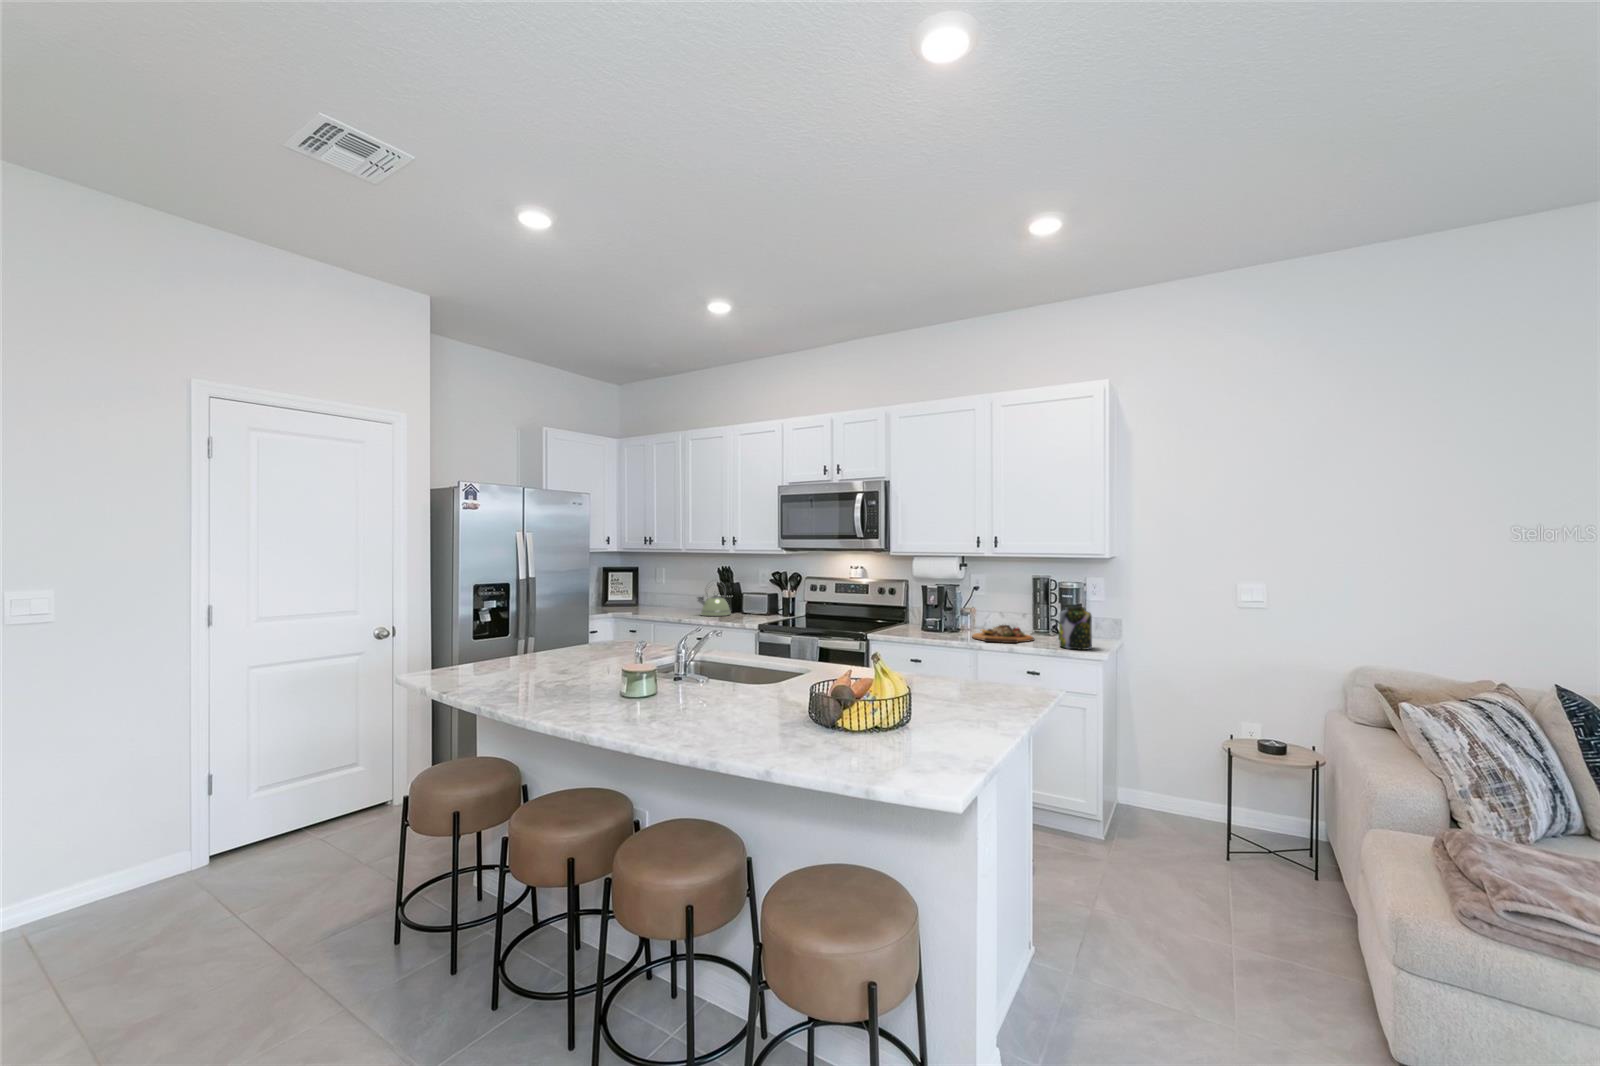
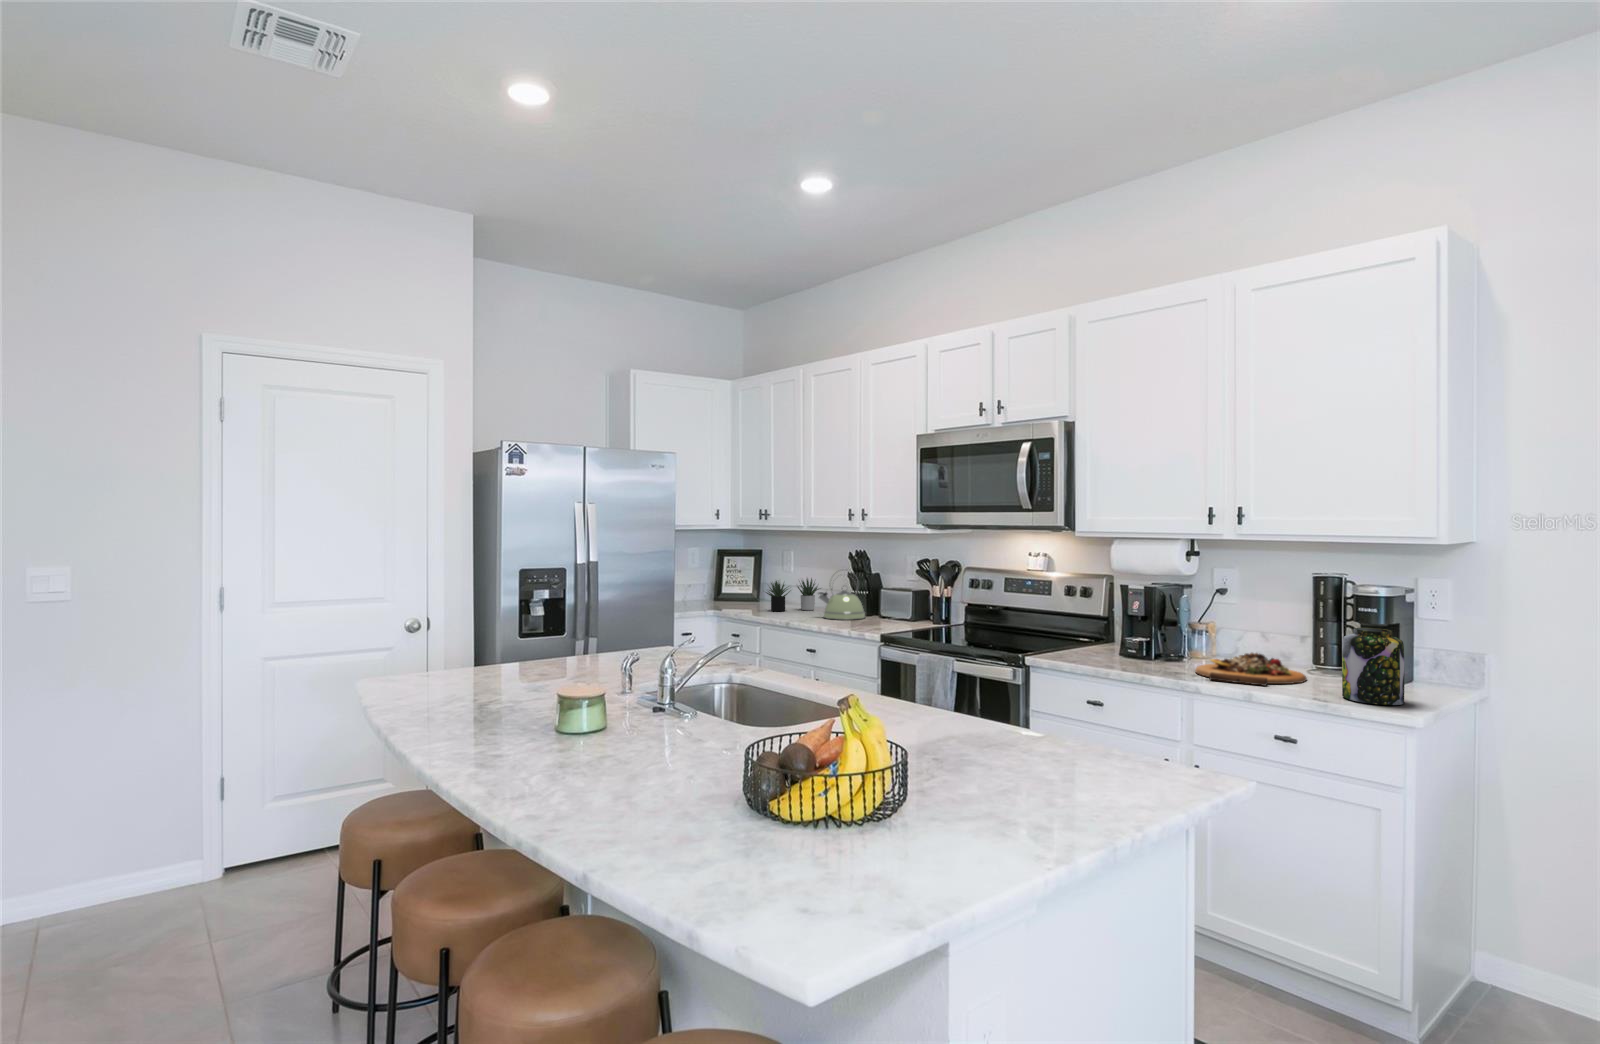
succulent plant: none [649,585,693,612] -> present [766,578,821,611]

